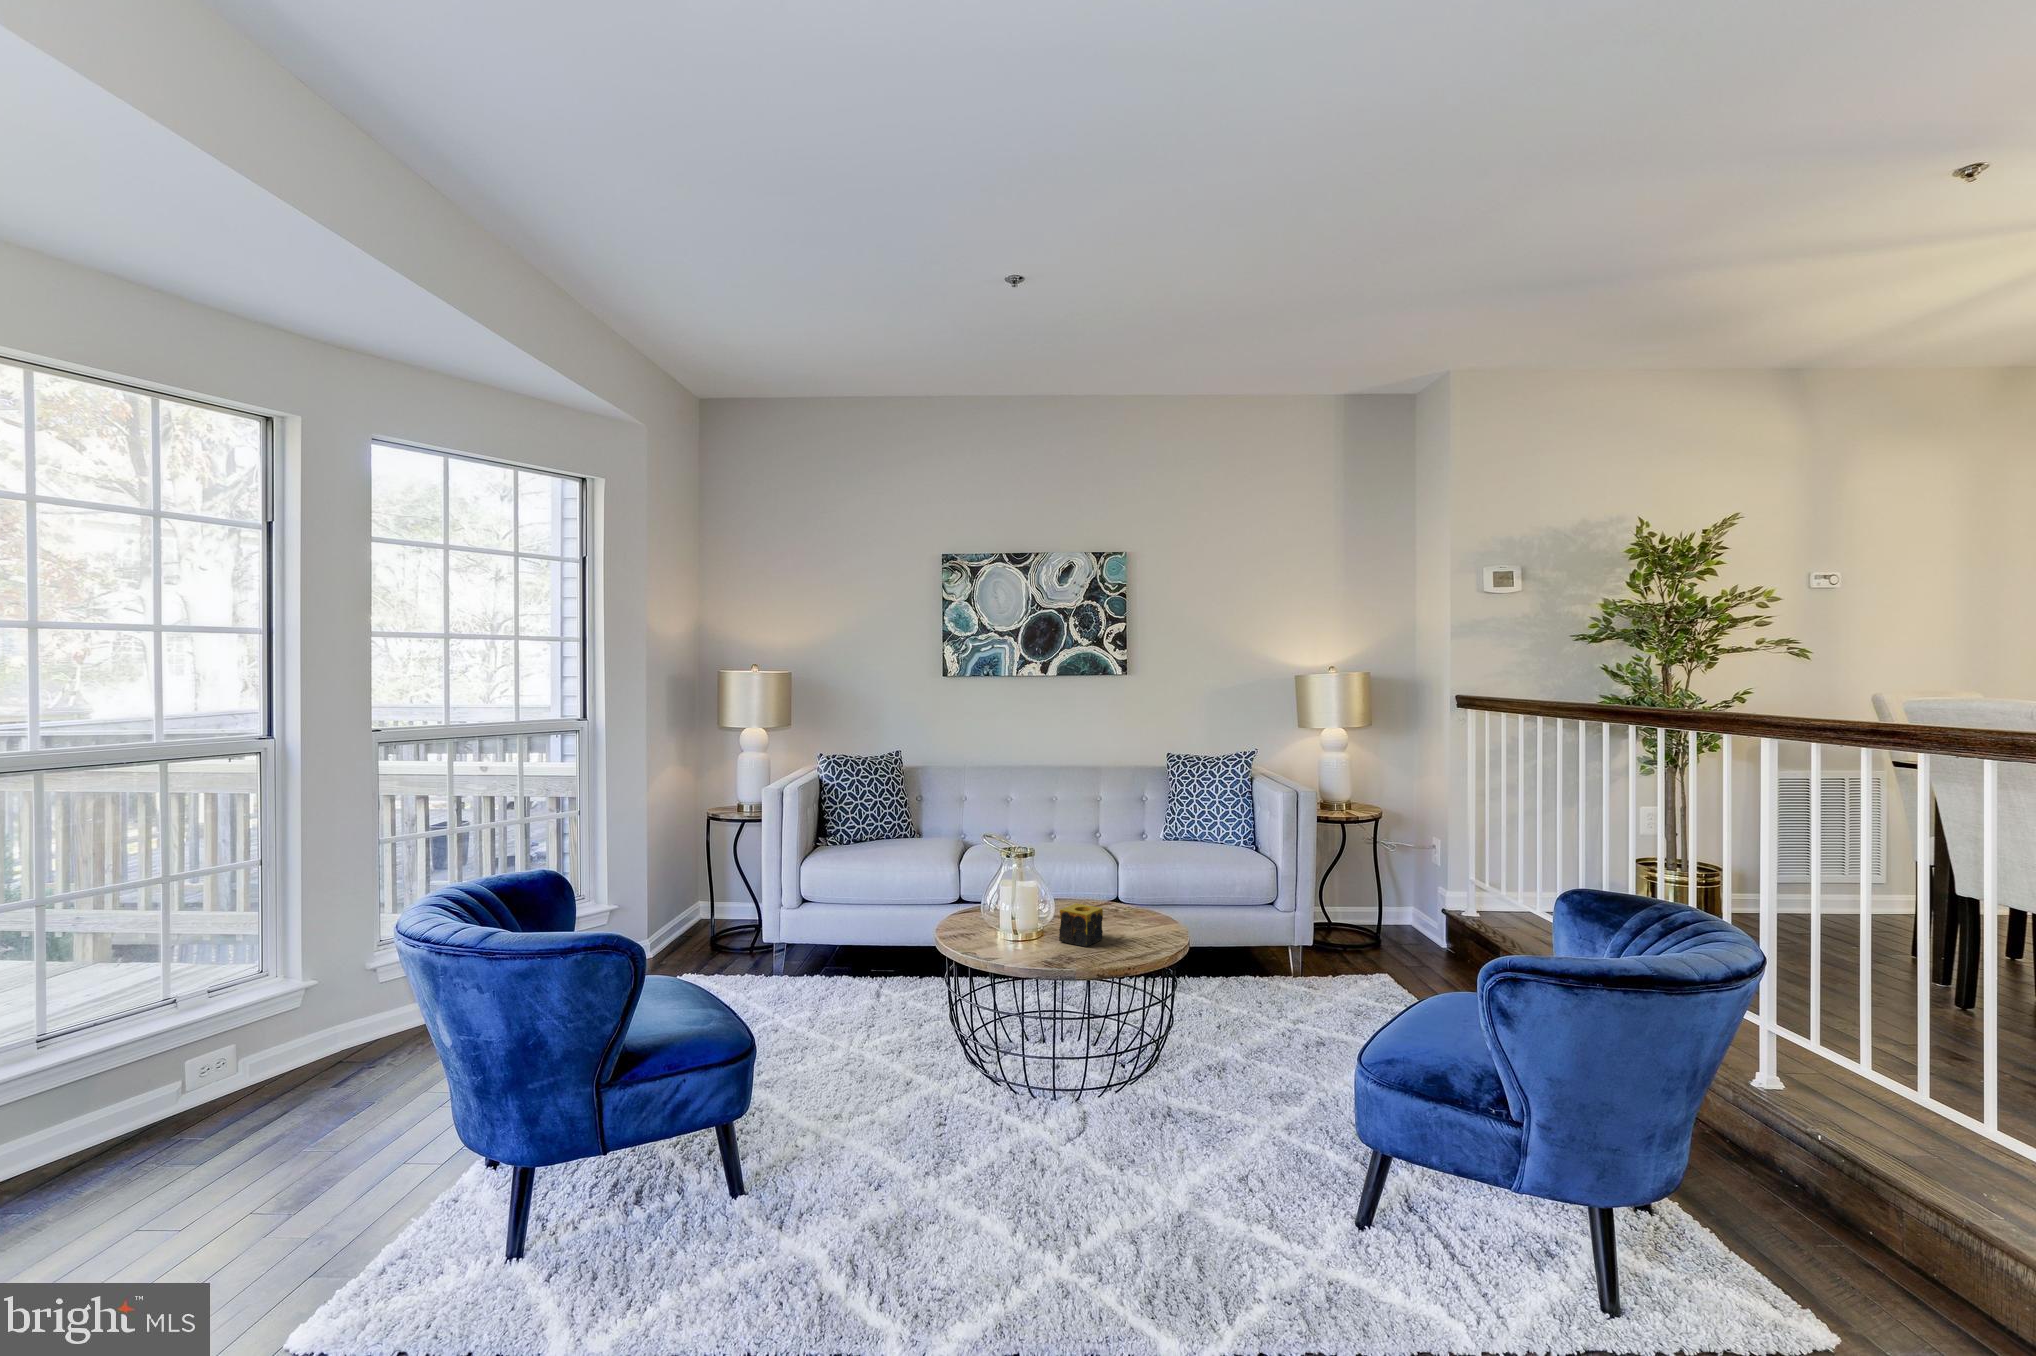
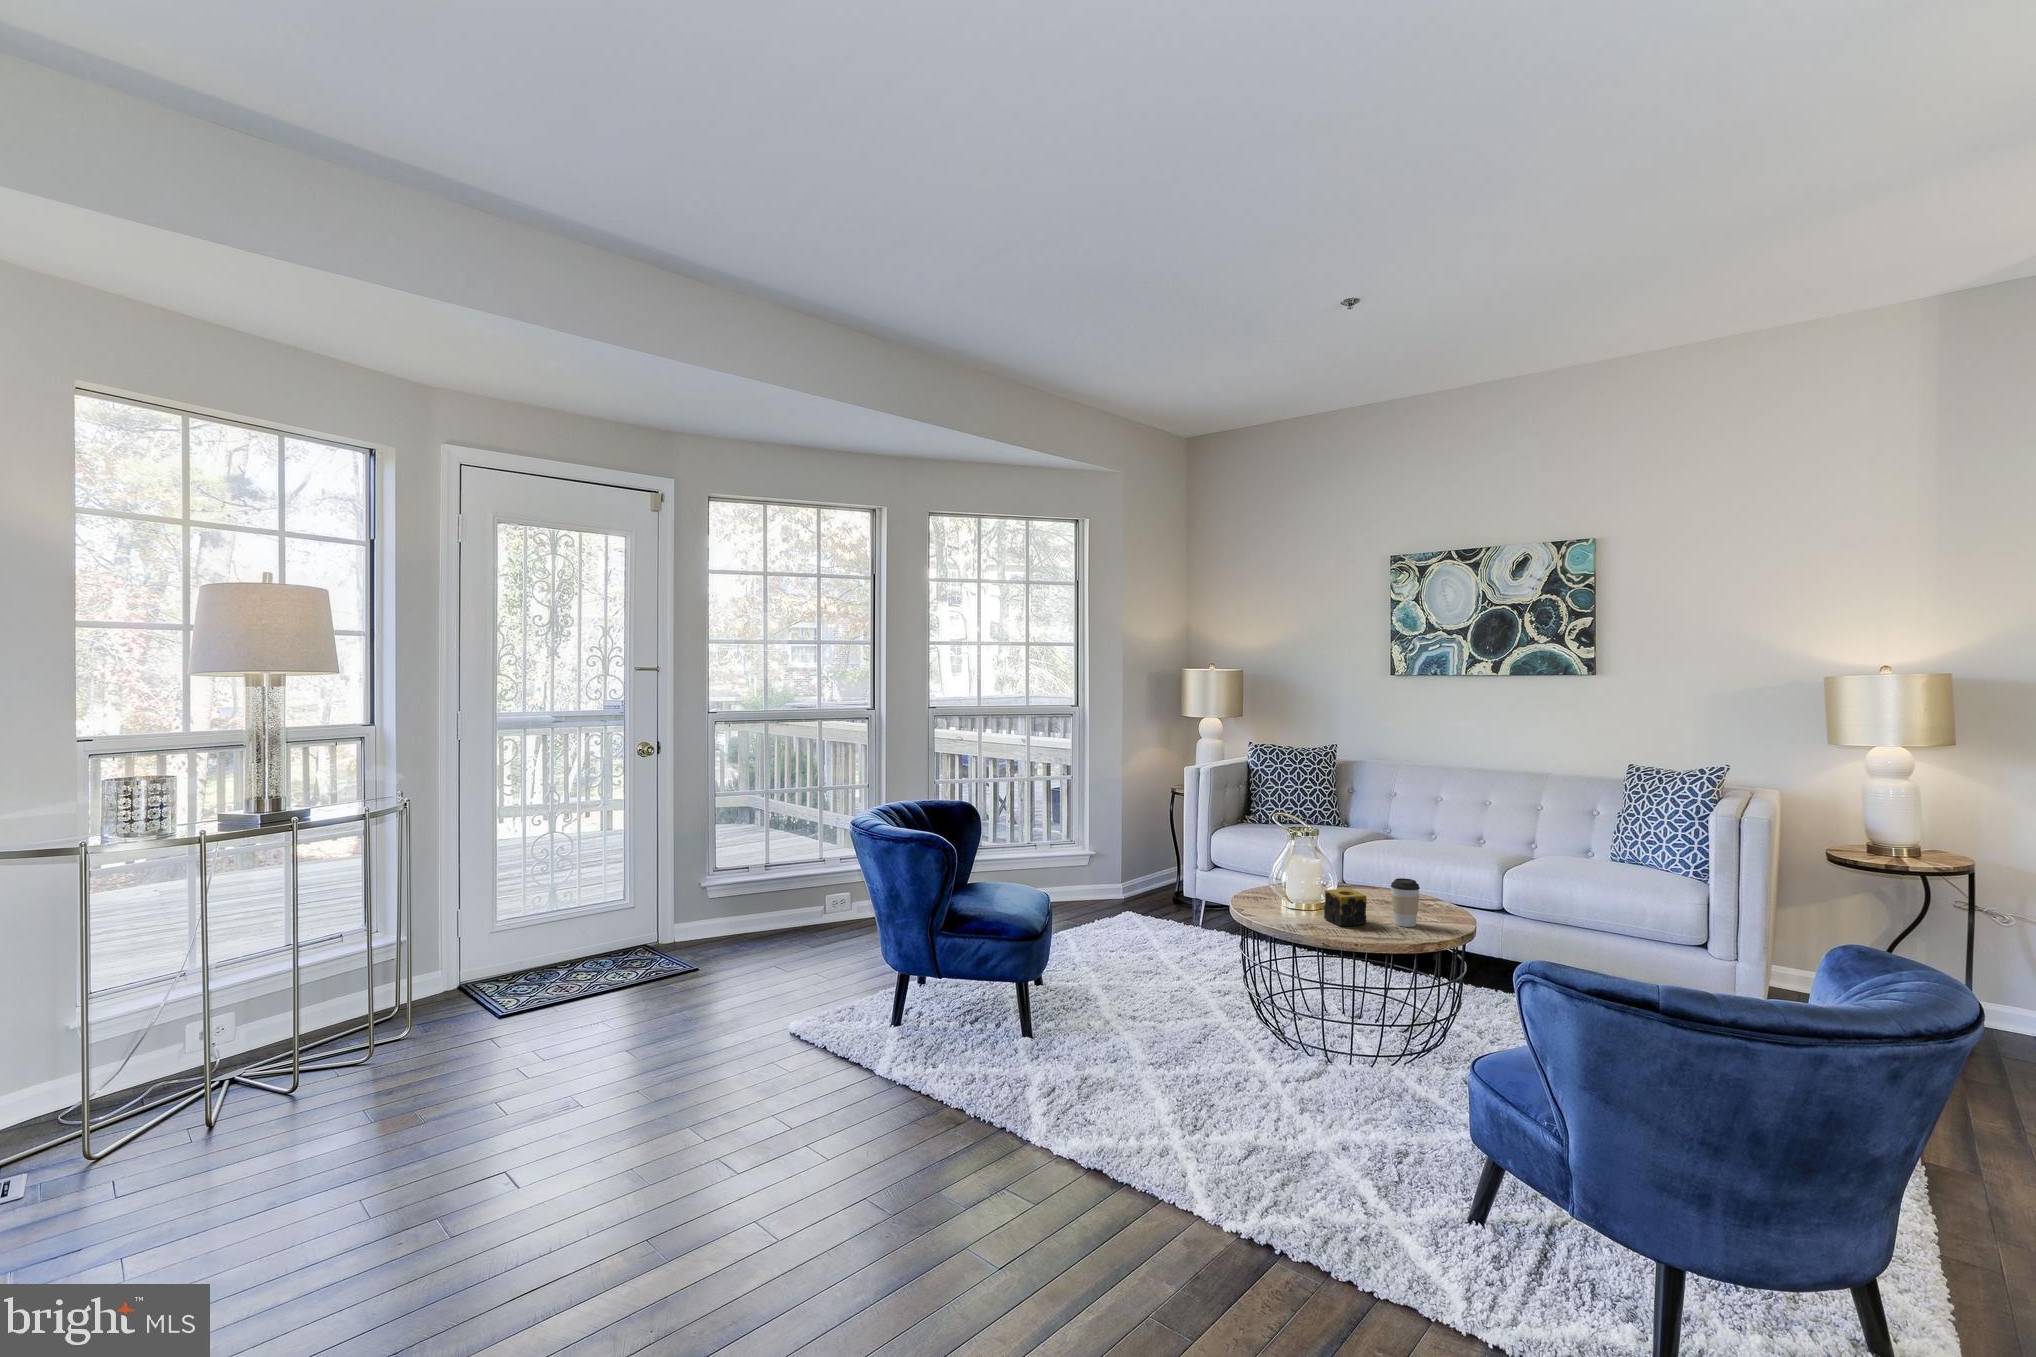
coffee cup: none [1115,883,1143,934] -> present [1391,878,1420,927]

